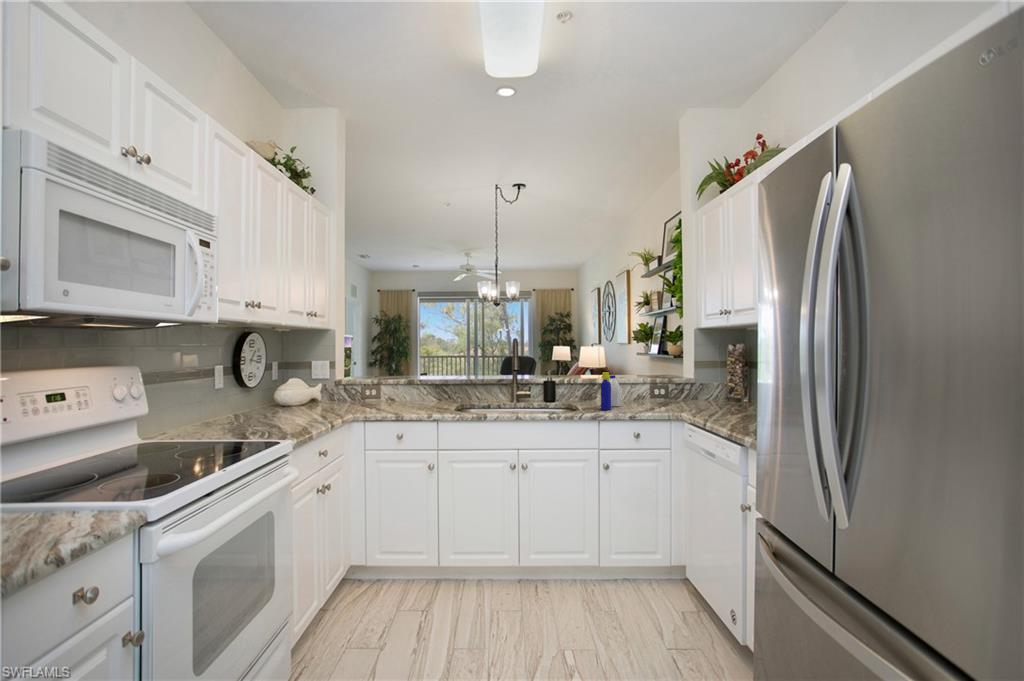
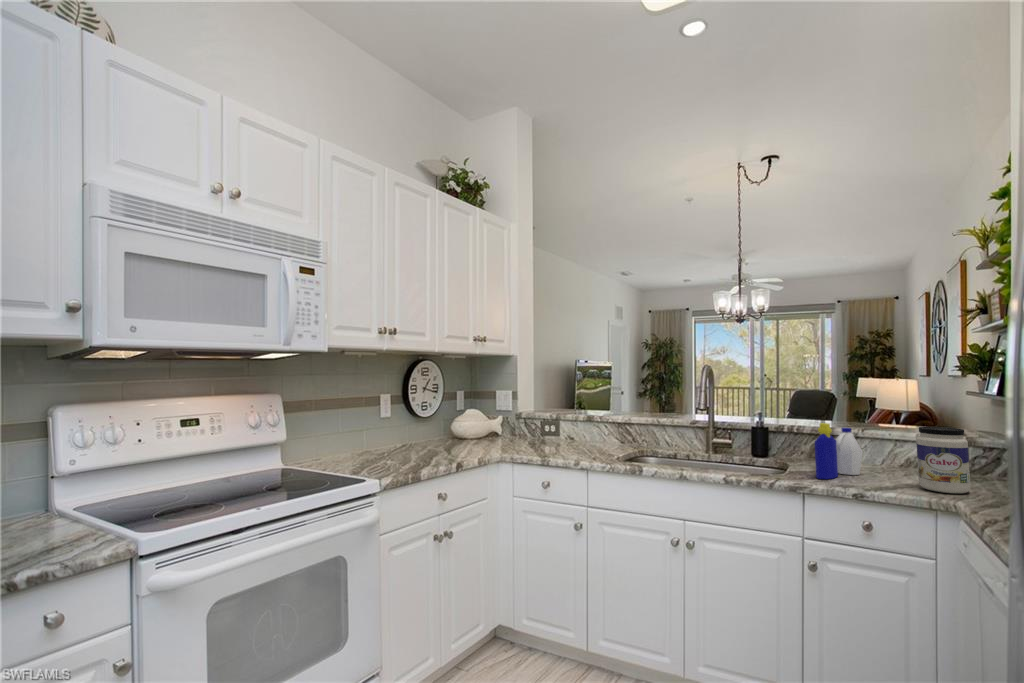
jar: none [657,371,682,410] -> present [916,427,970,493]

